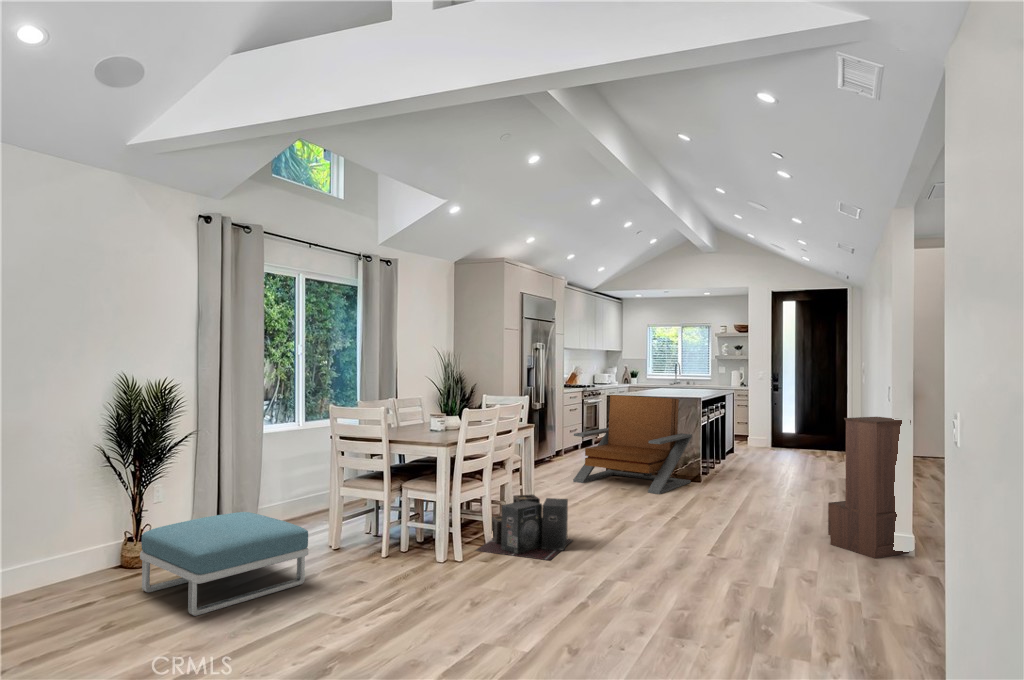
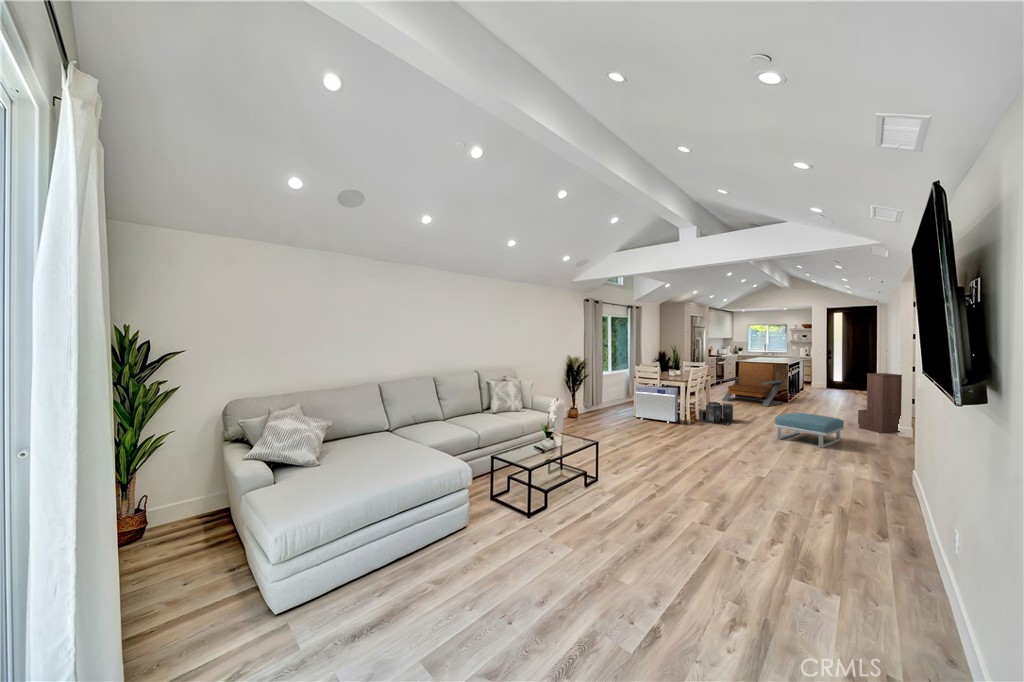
air purifier: none [321,457,428,564] -> present [636,385,678,423]
footstool: present [140,512,308,616] -> present [774,412,844,448]

